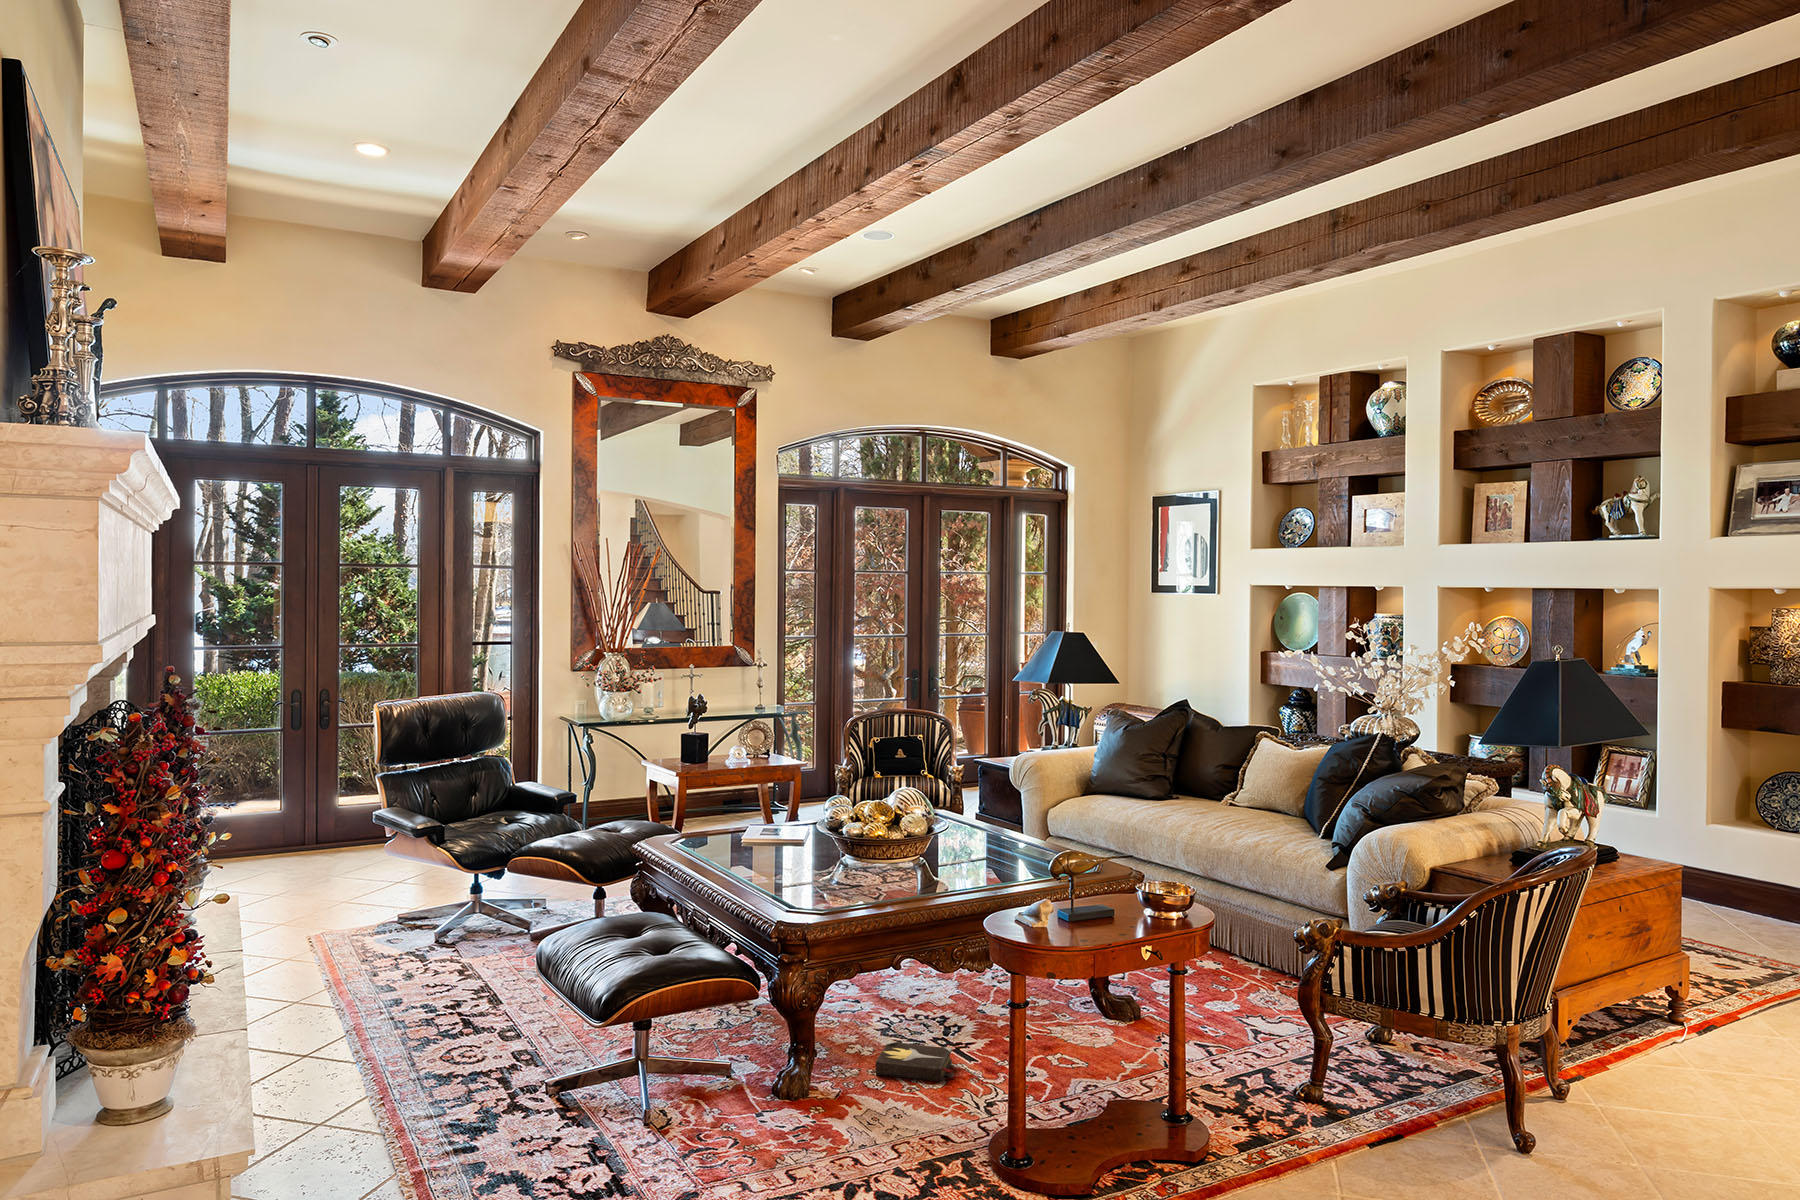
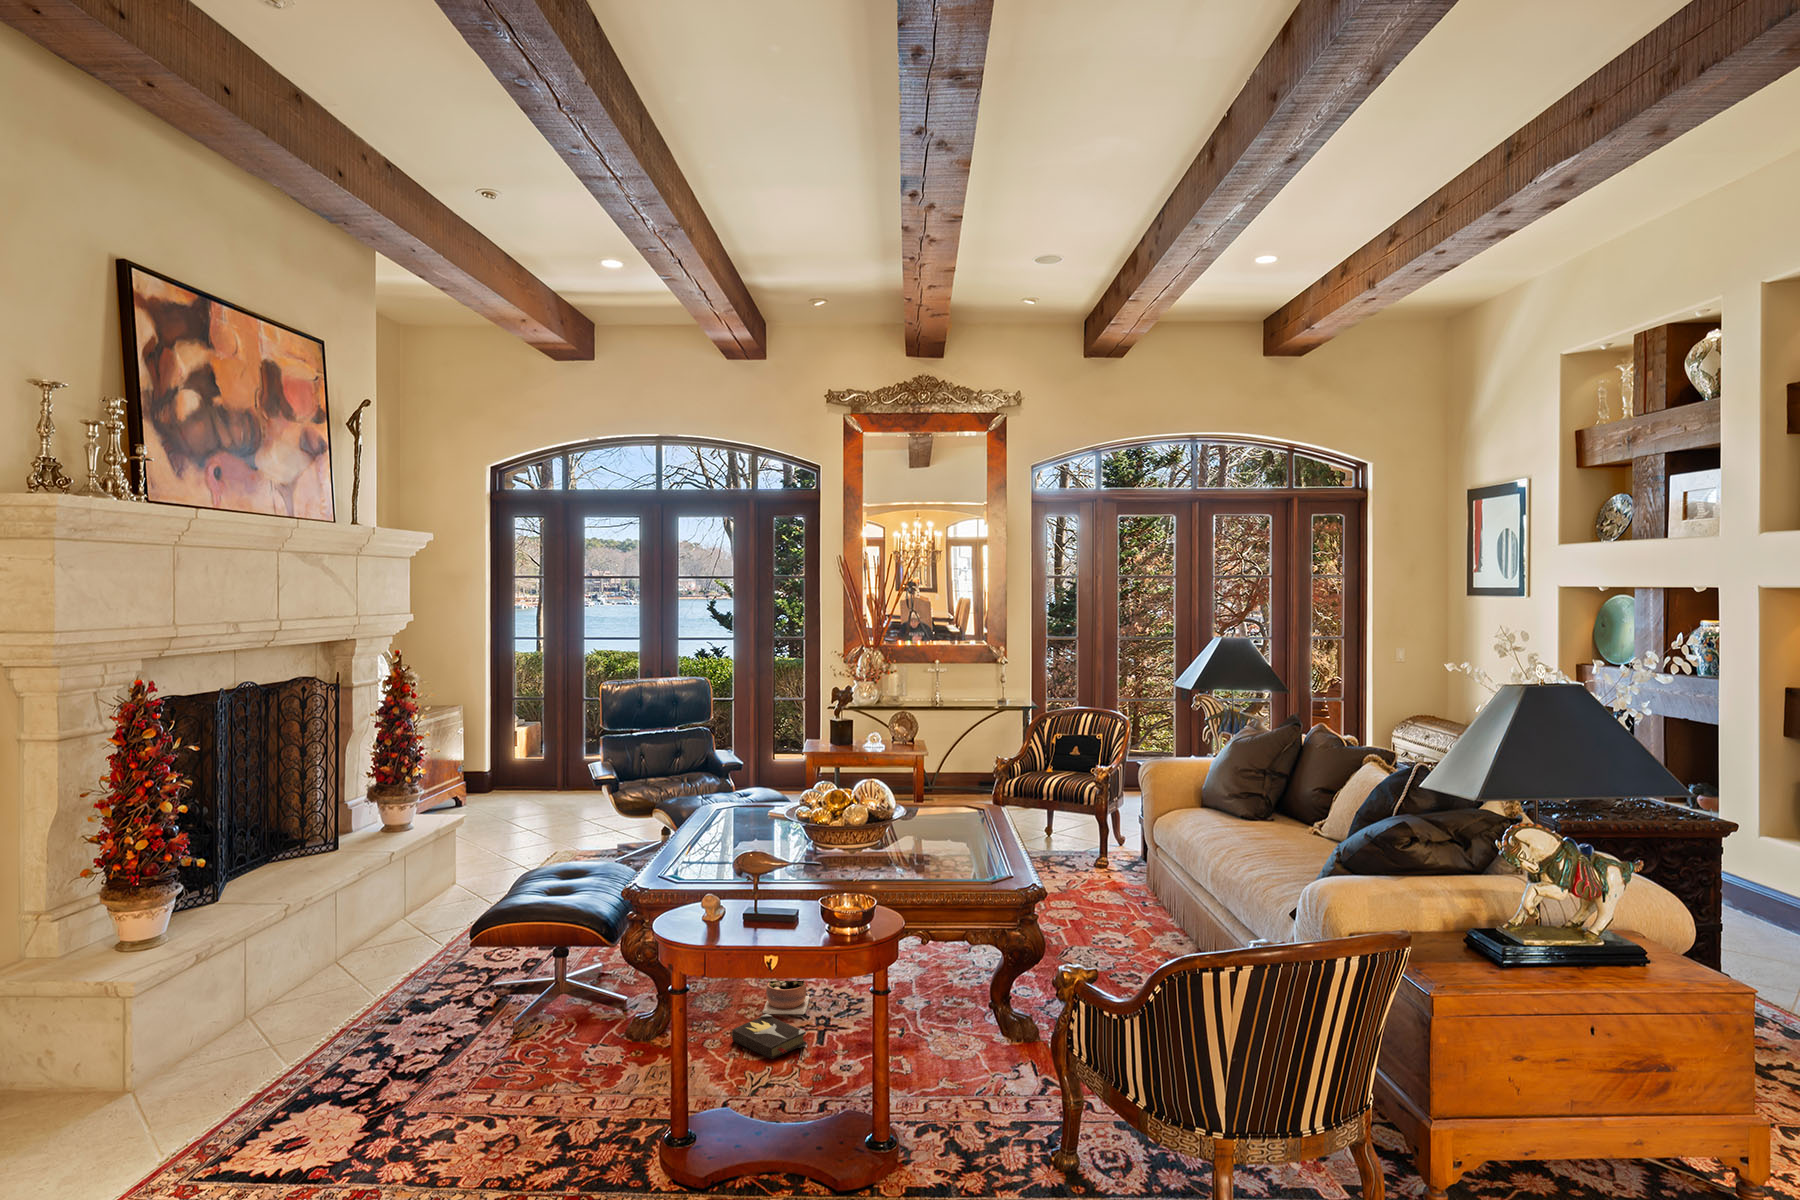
succulent plant: none [838,989,896,1046] -> present [763,980,810,1014]

